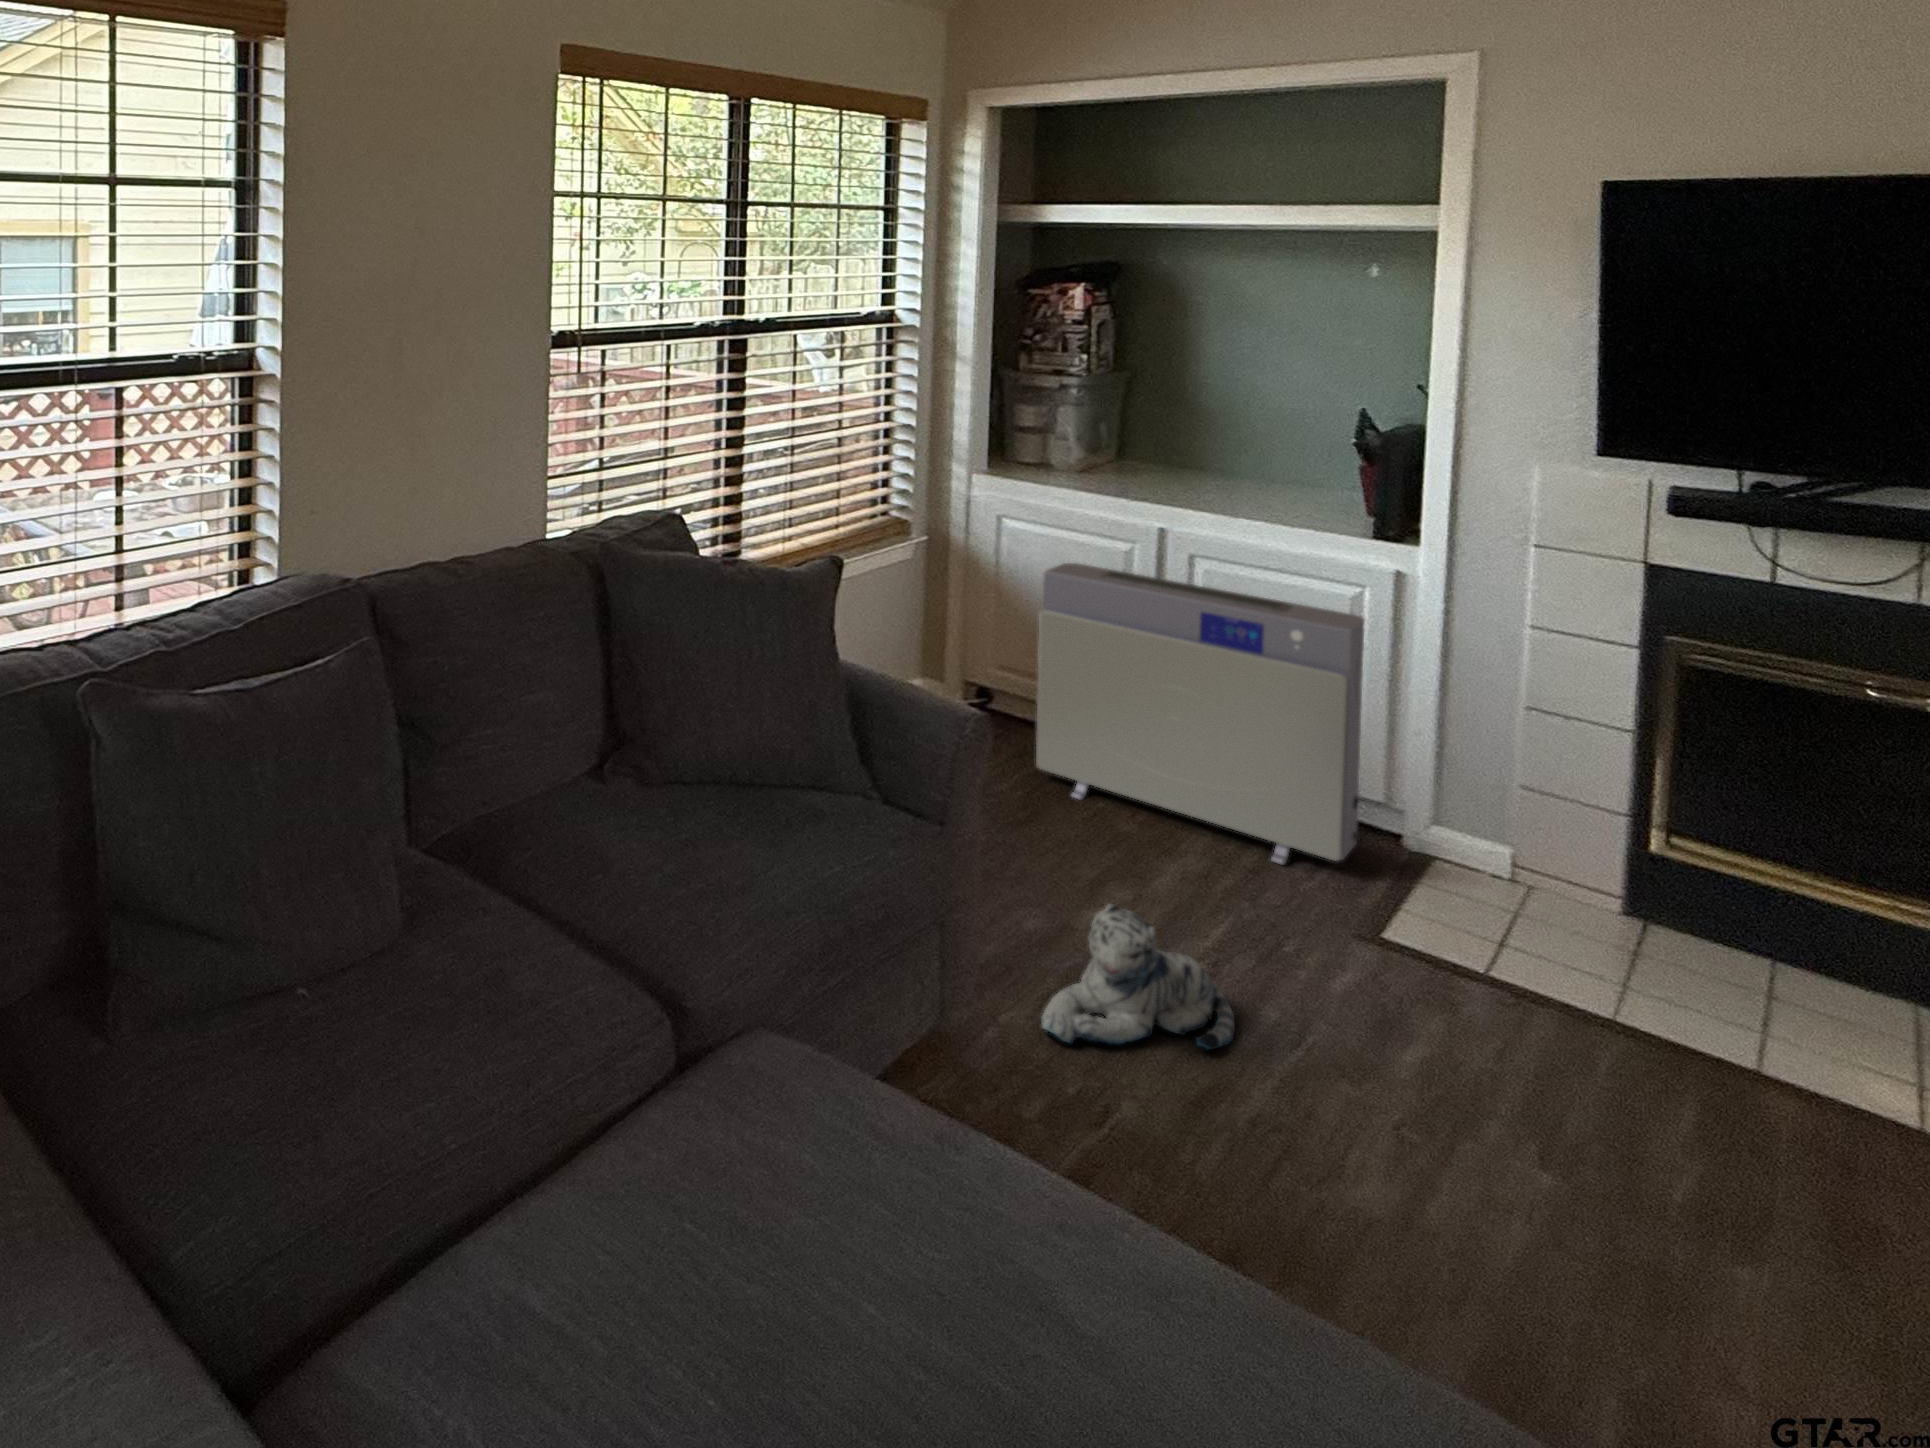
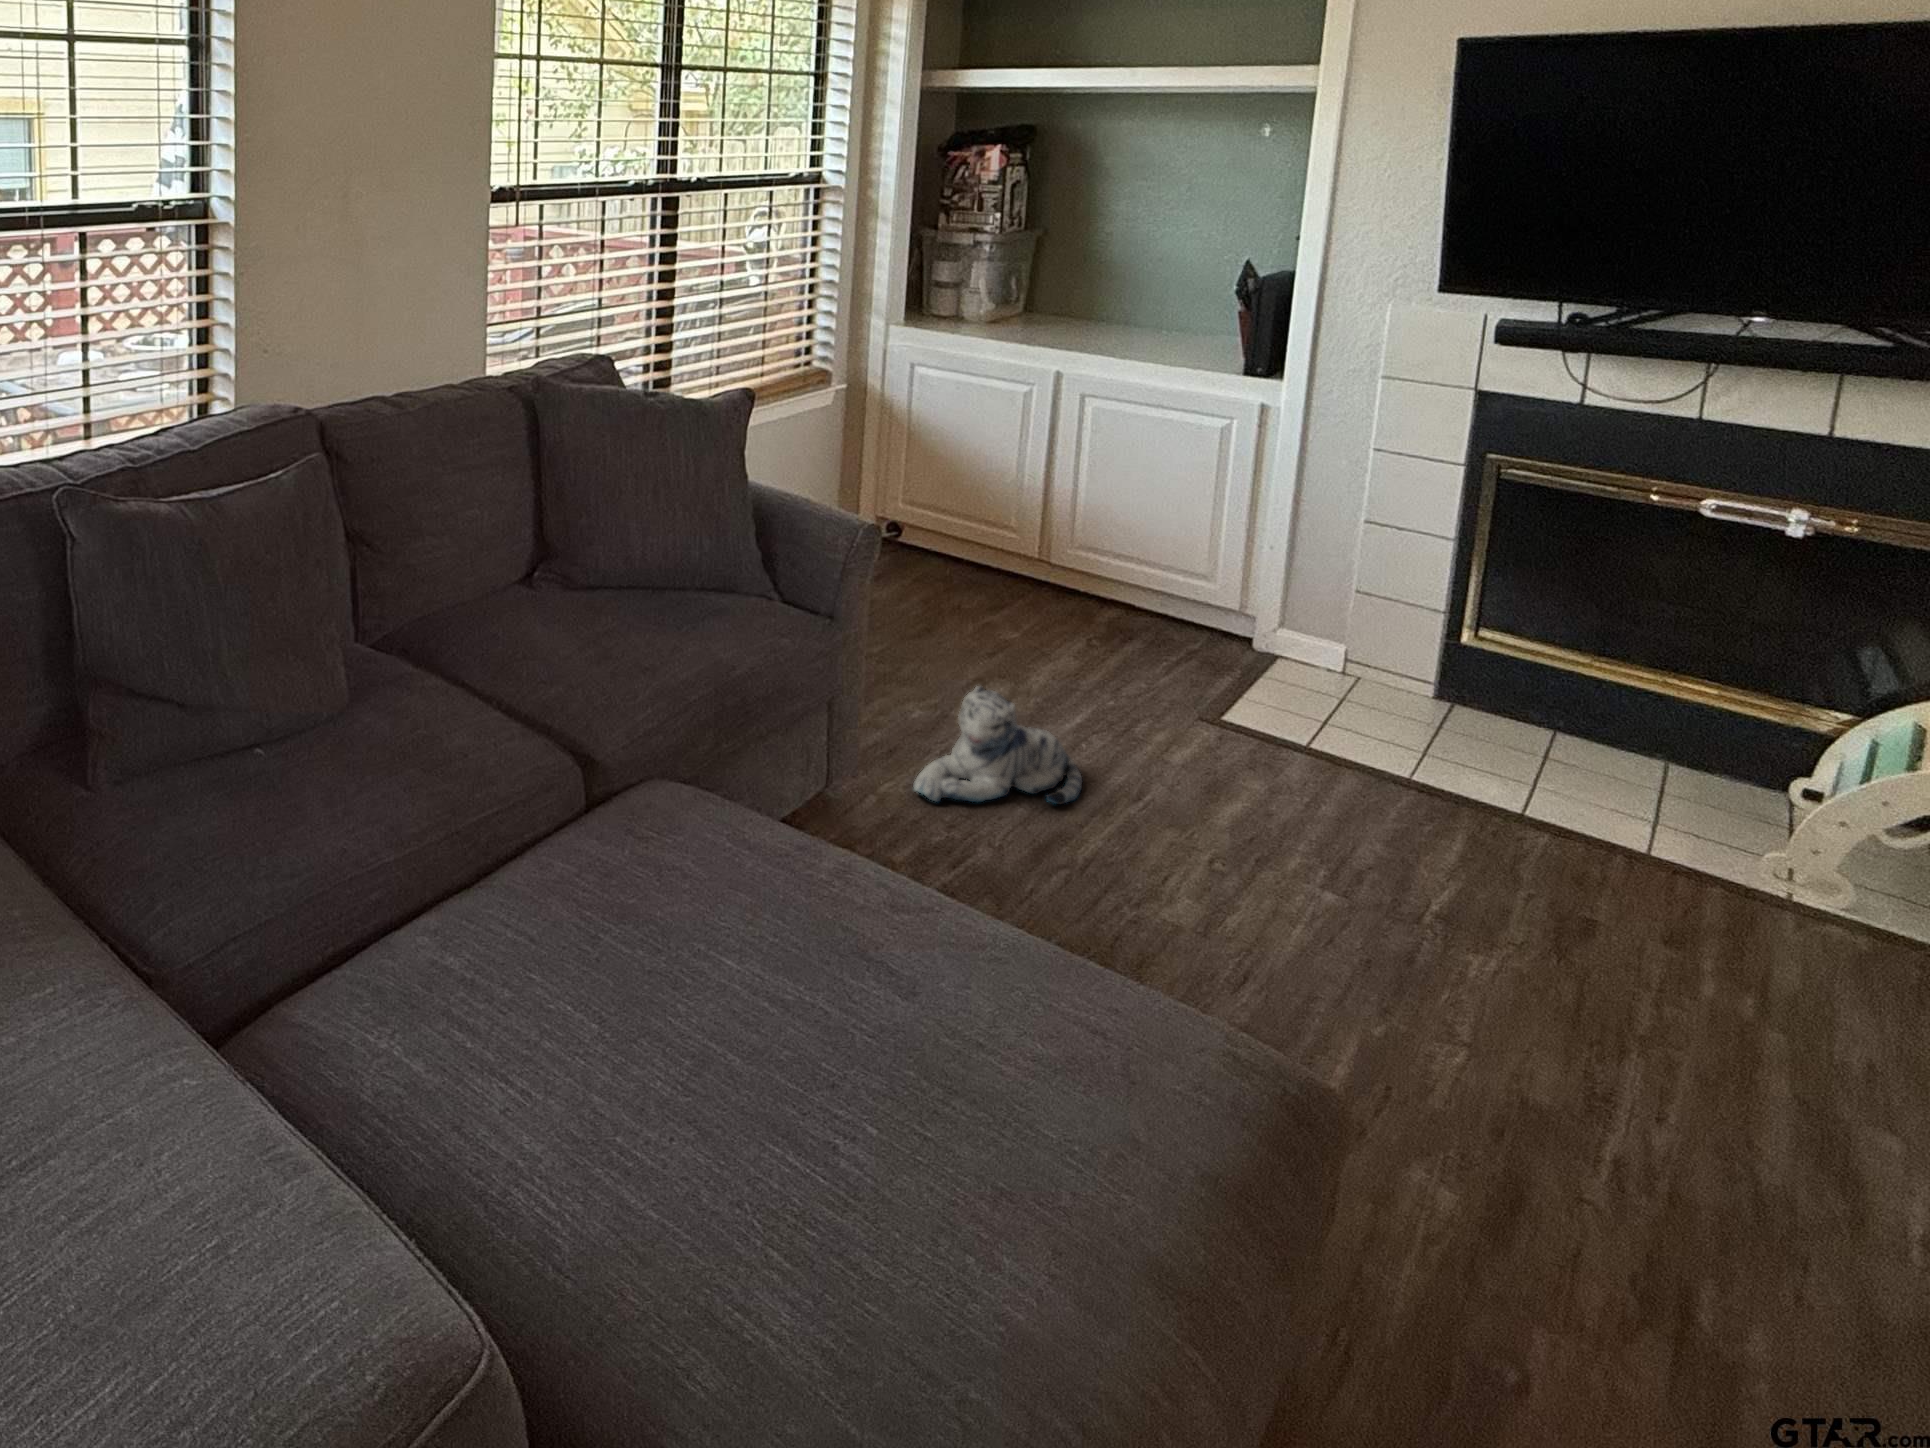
air purifier: present [1036,563,1364,865] -> none [935,403,1229,662]

